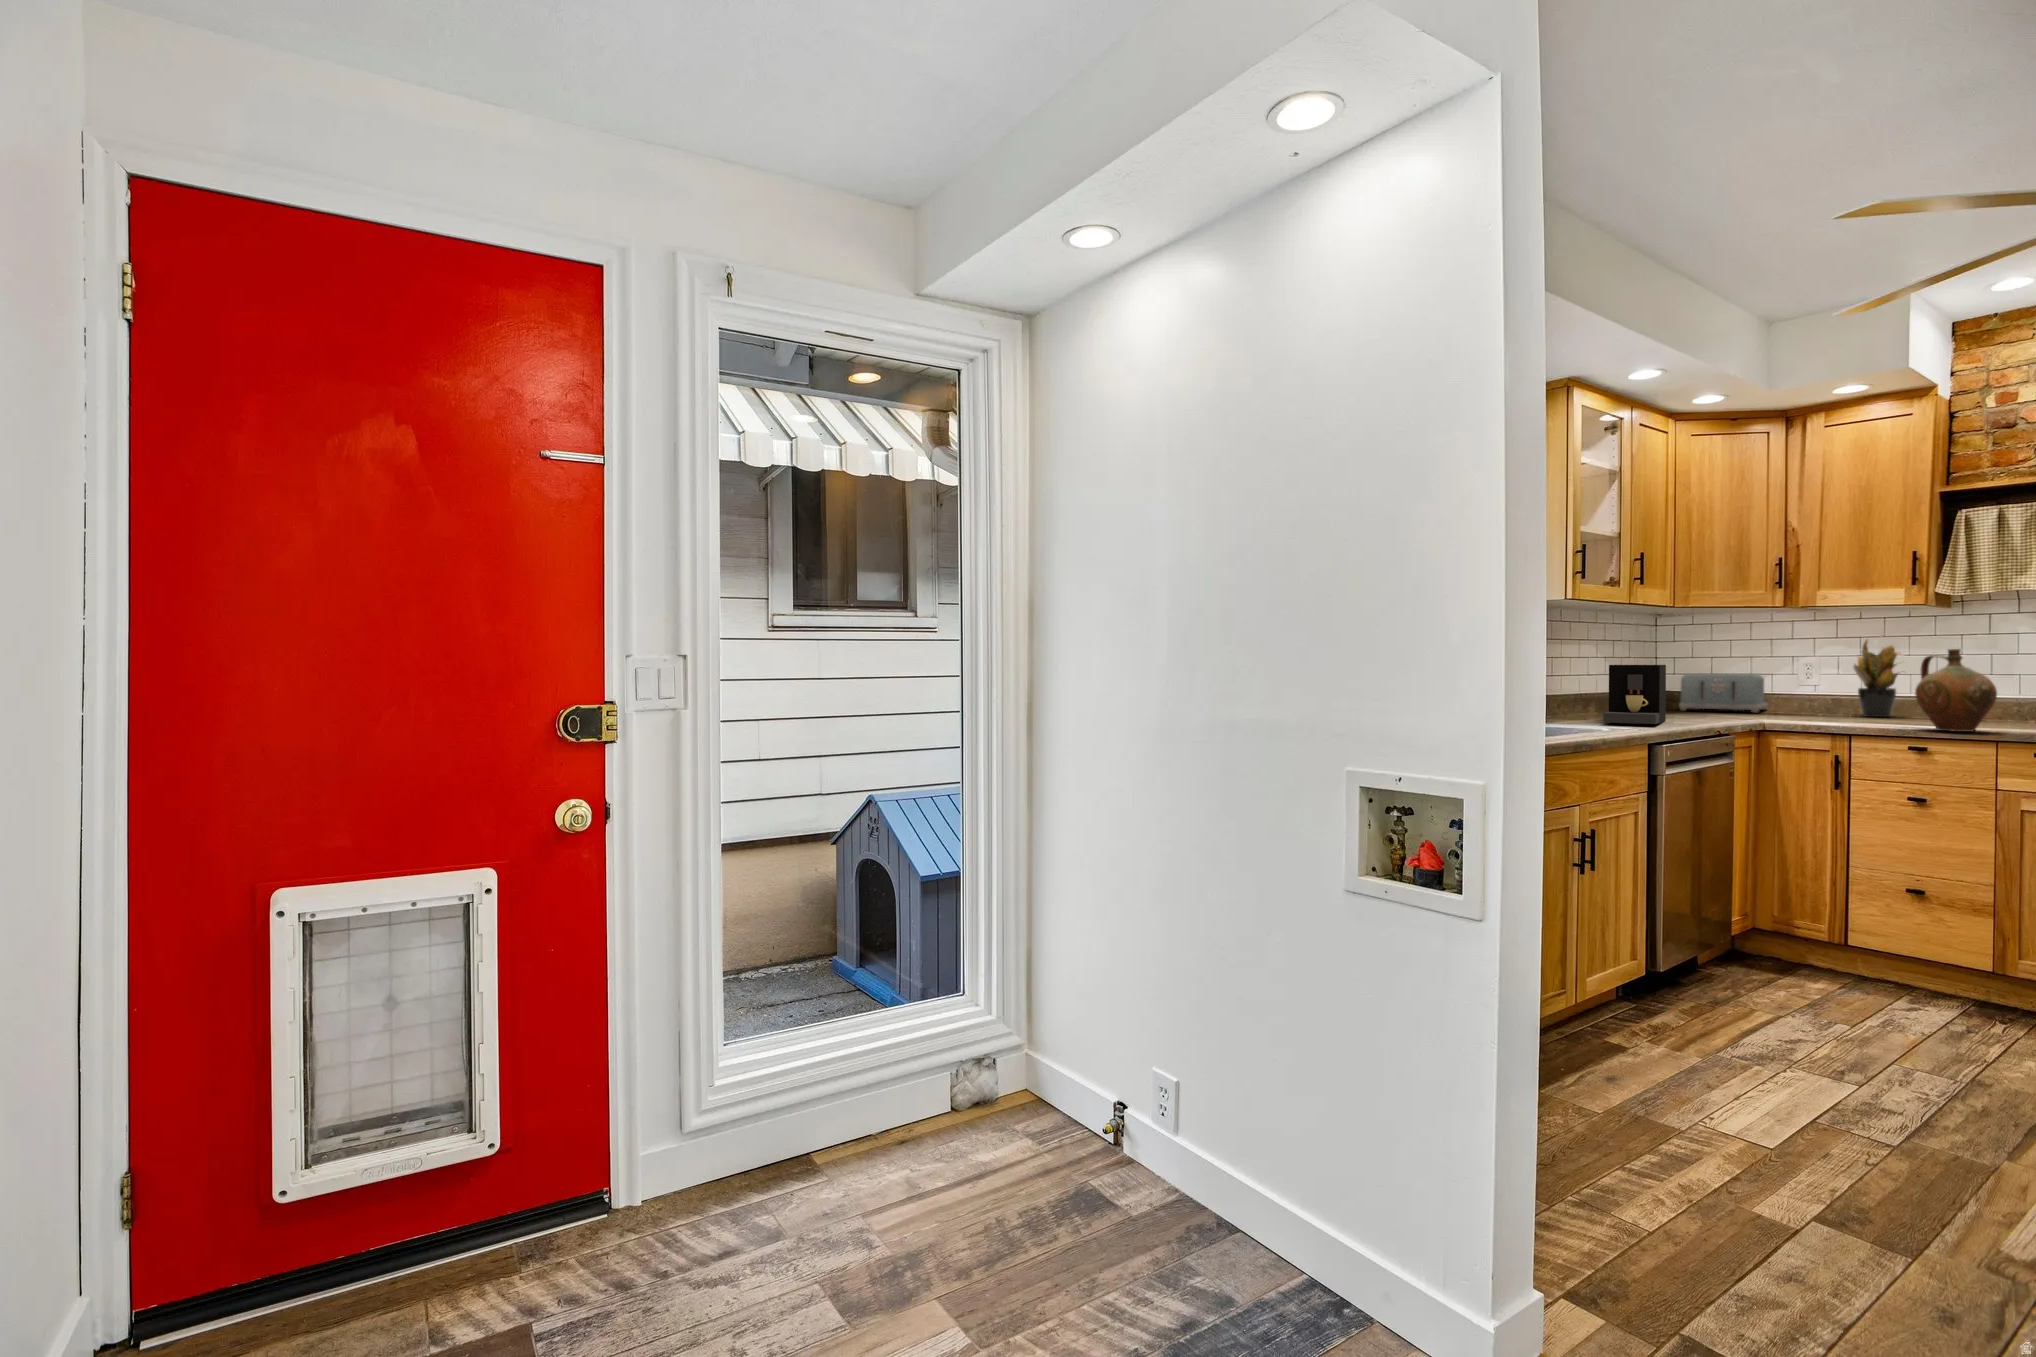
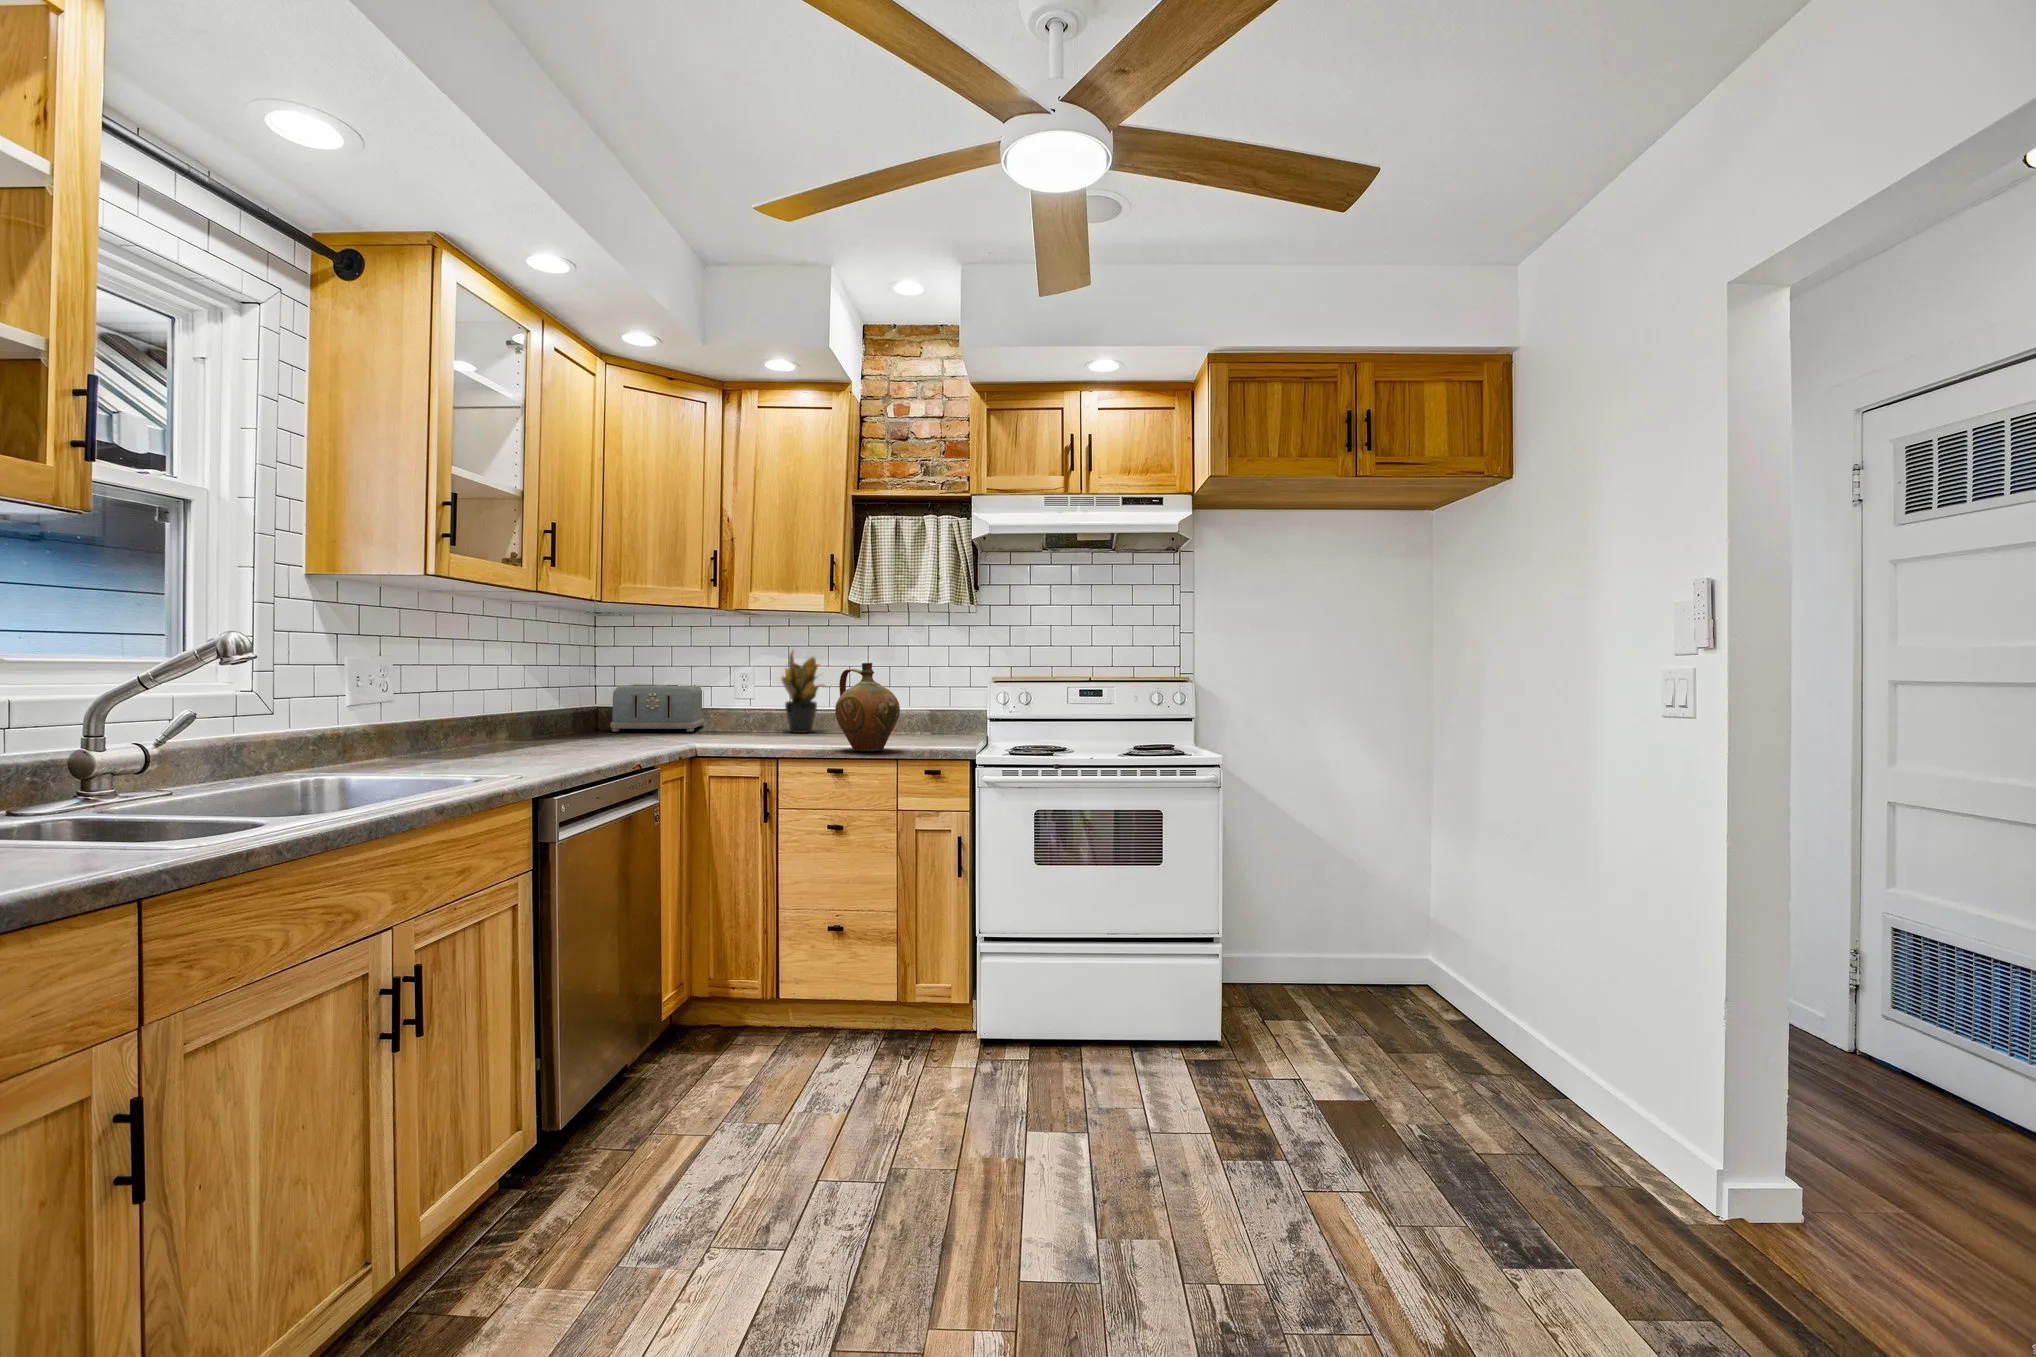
coffee maker: present [1603,665,1666,724] -> none [495,677,586,762]

